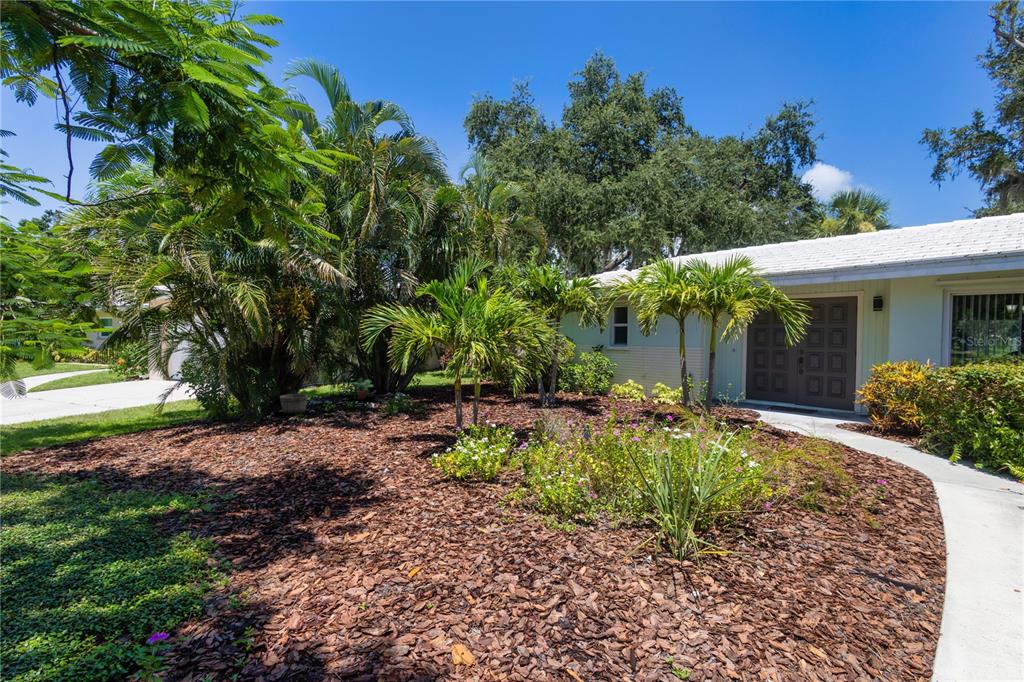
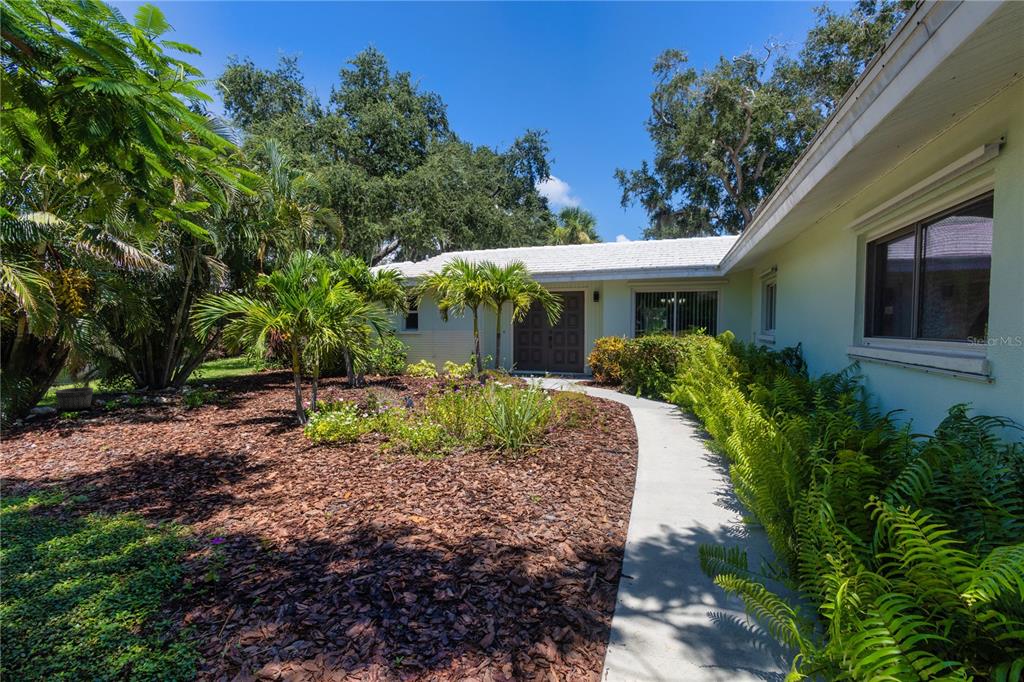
potted plant: present [343,377,374,400] -> none [124,367,167,391]

